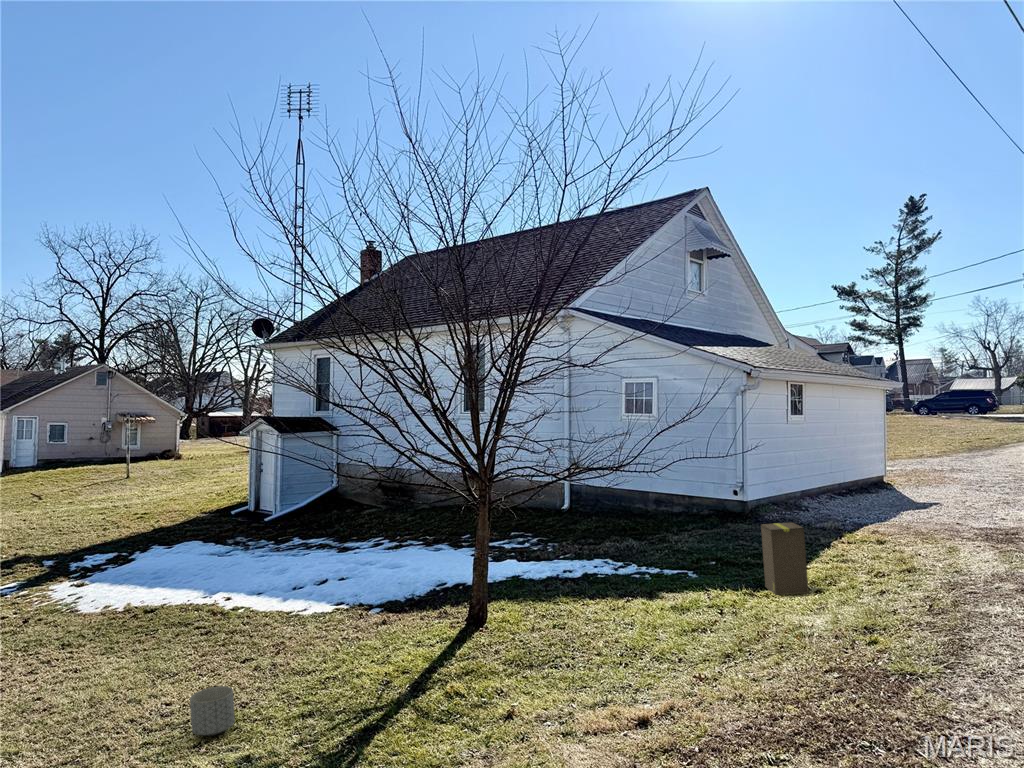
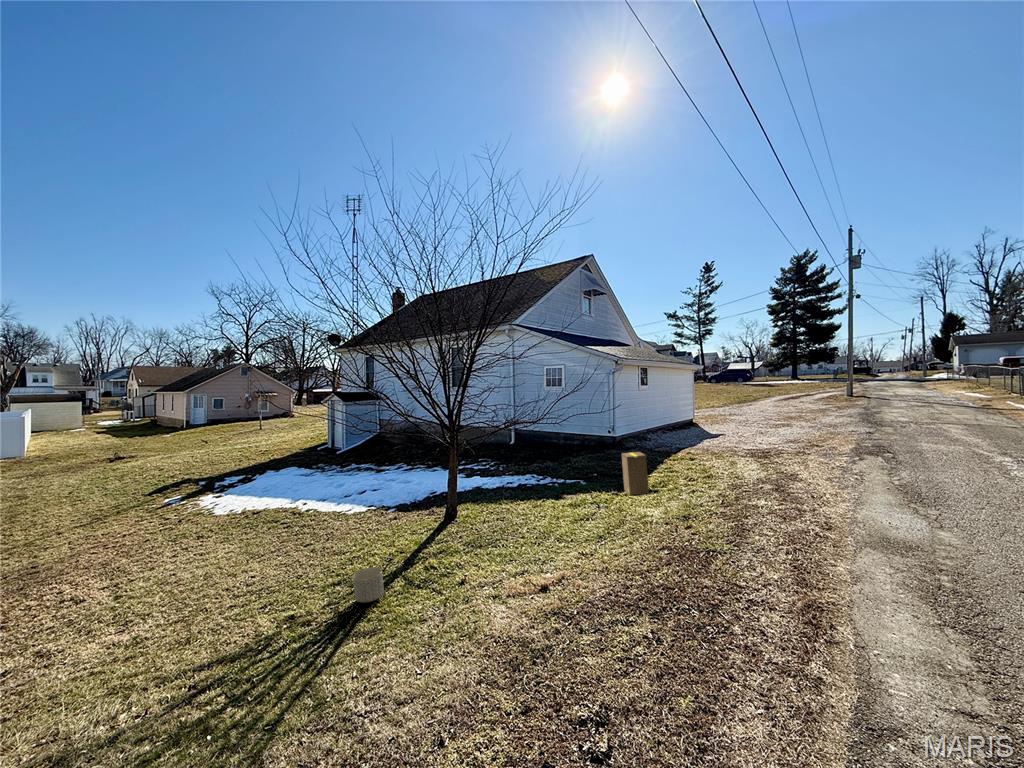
planter: present [190,686,235,736] -> present [353,567,384,603]

